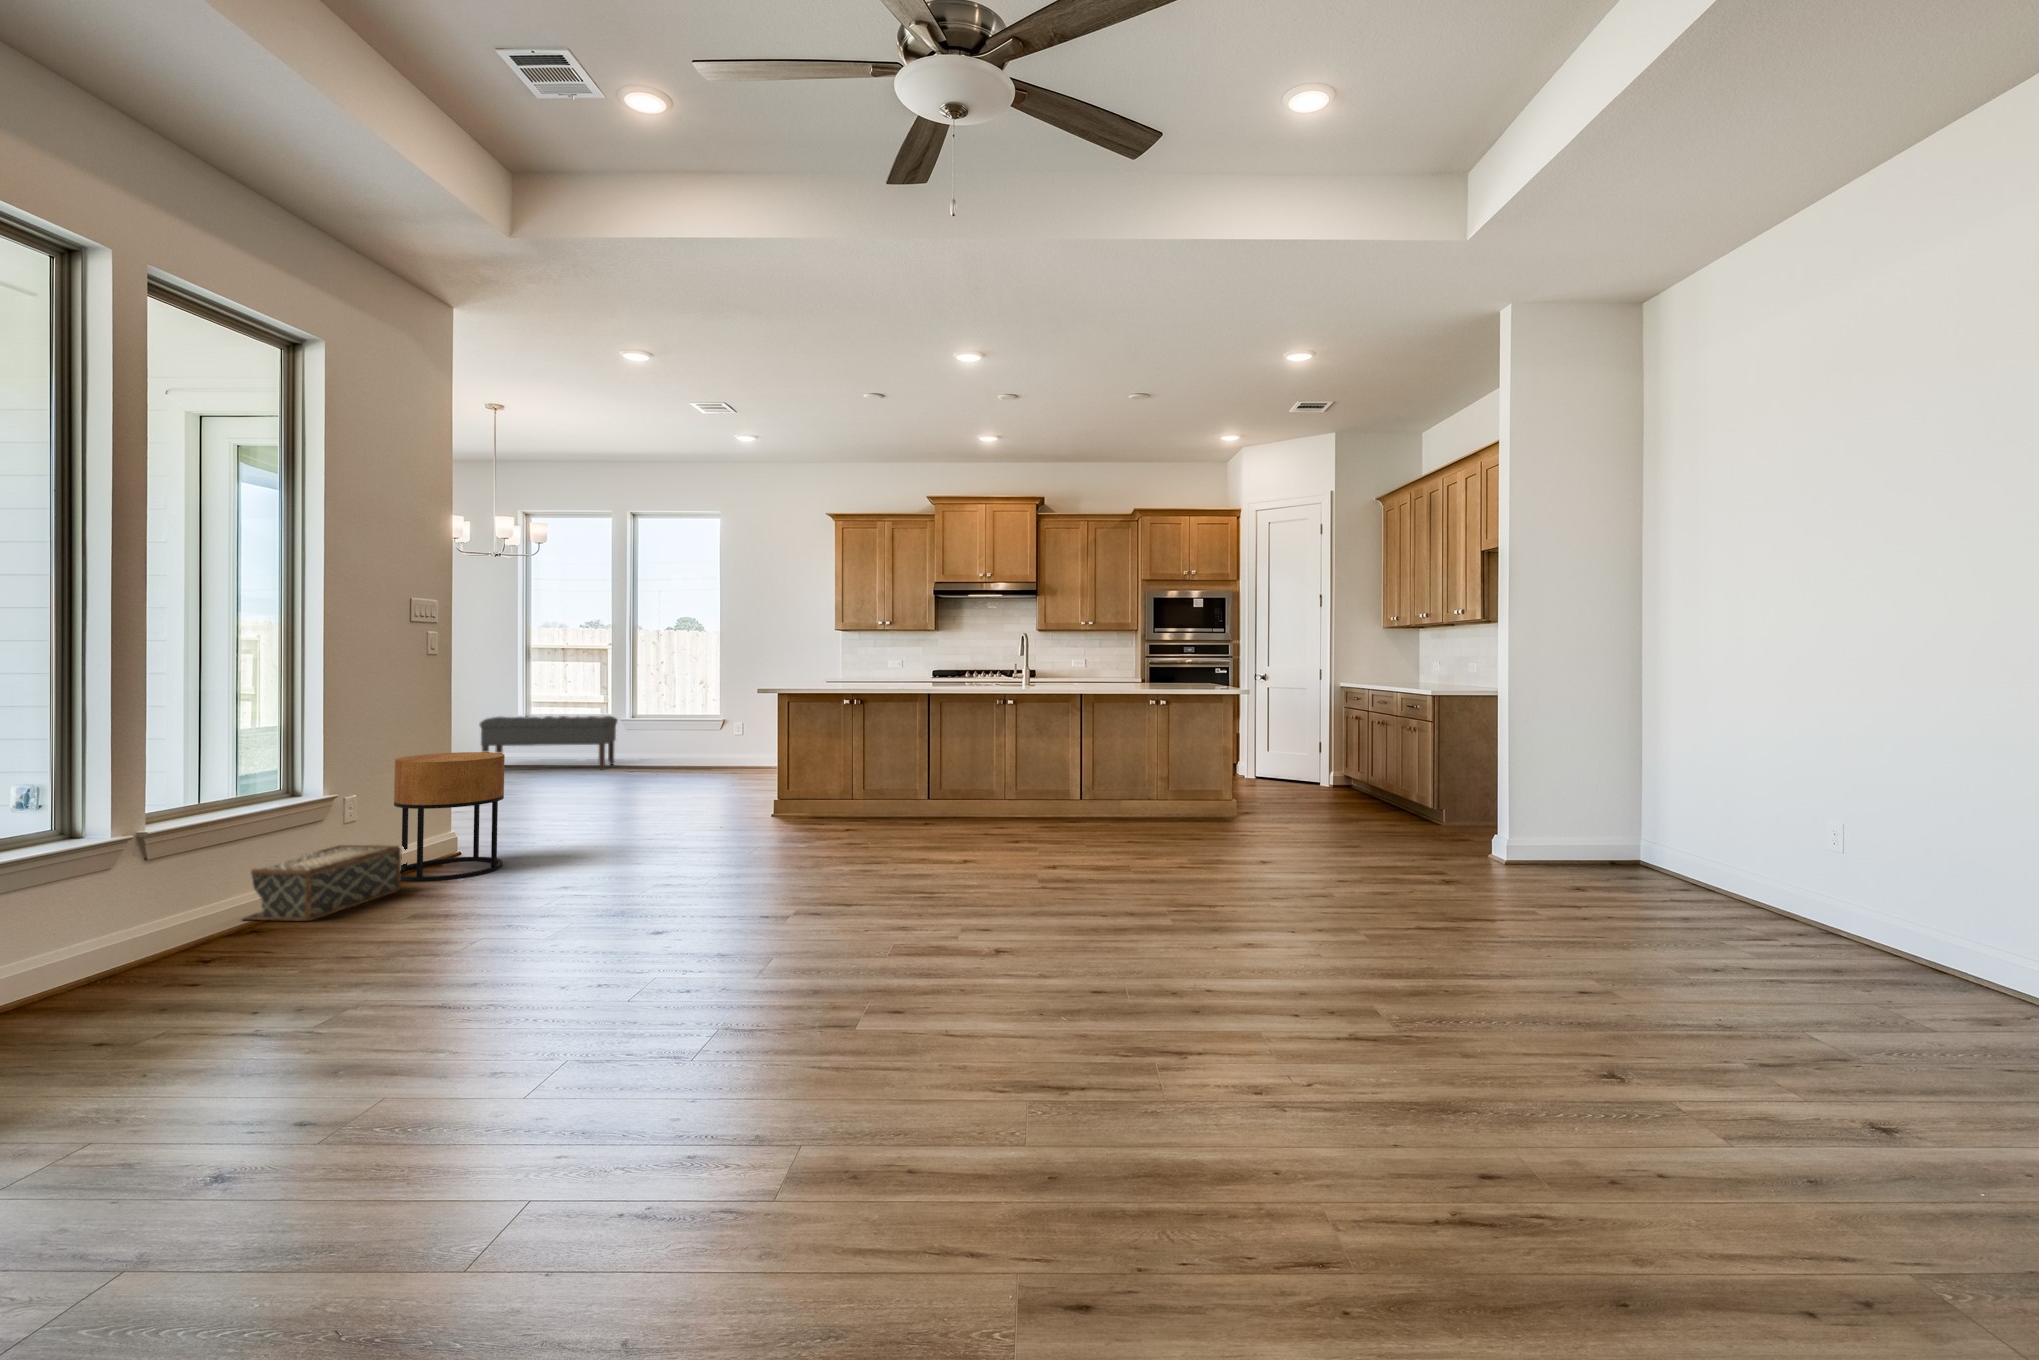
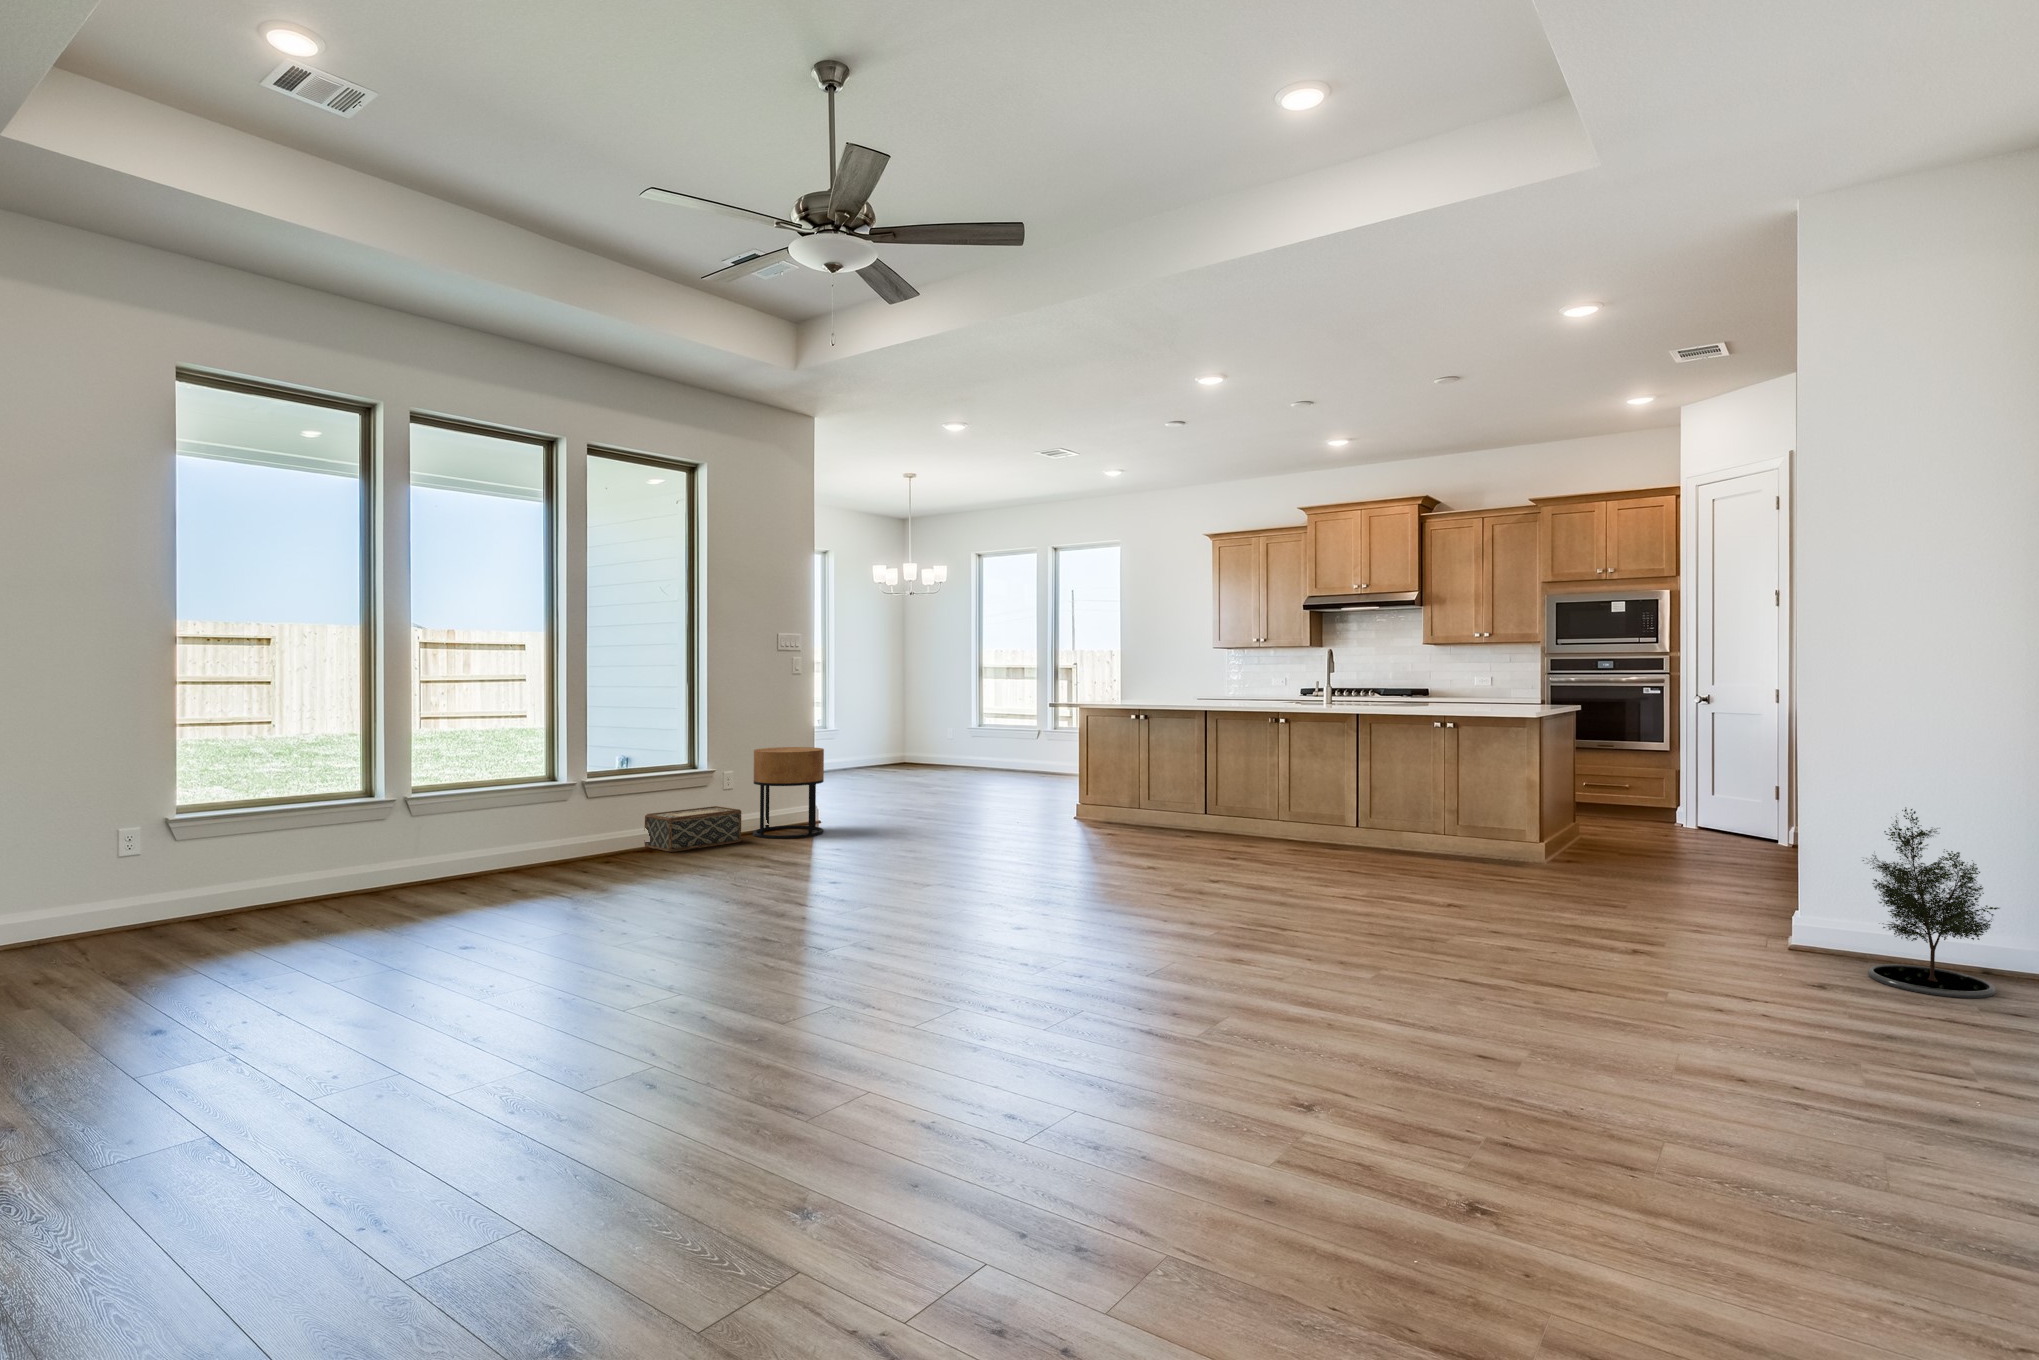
bench: present [480,716,617,769] -> none [939,726,1043,774]
potted tree: none [1566,748,1645,873] -> present [1863,807,1999,998]

